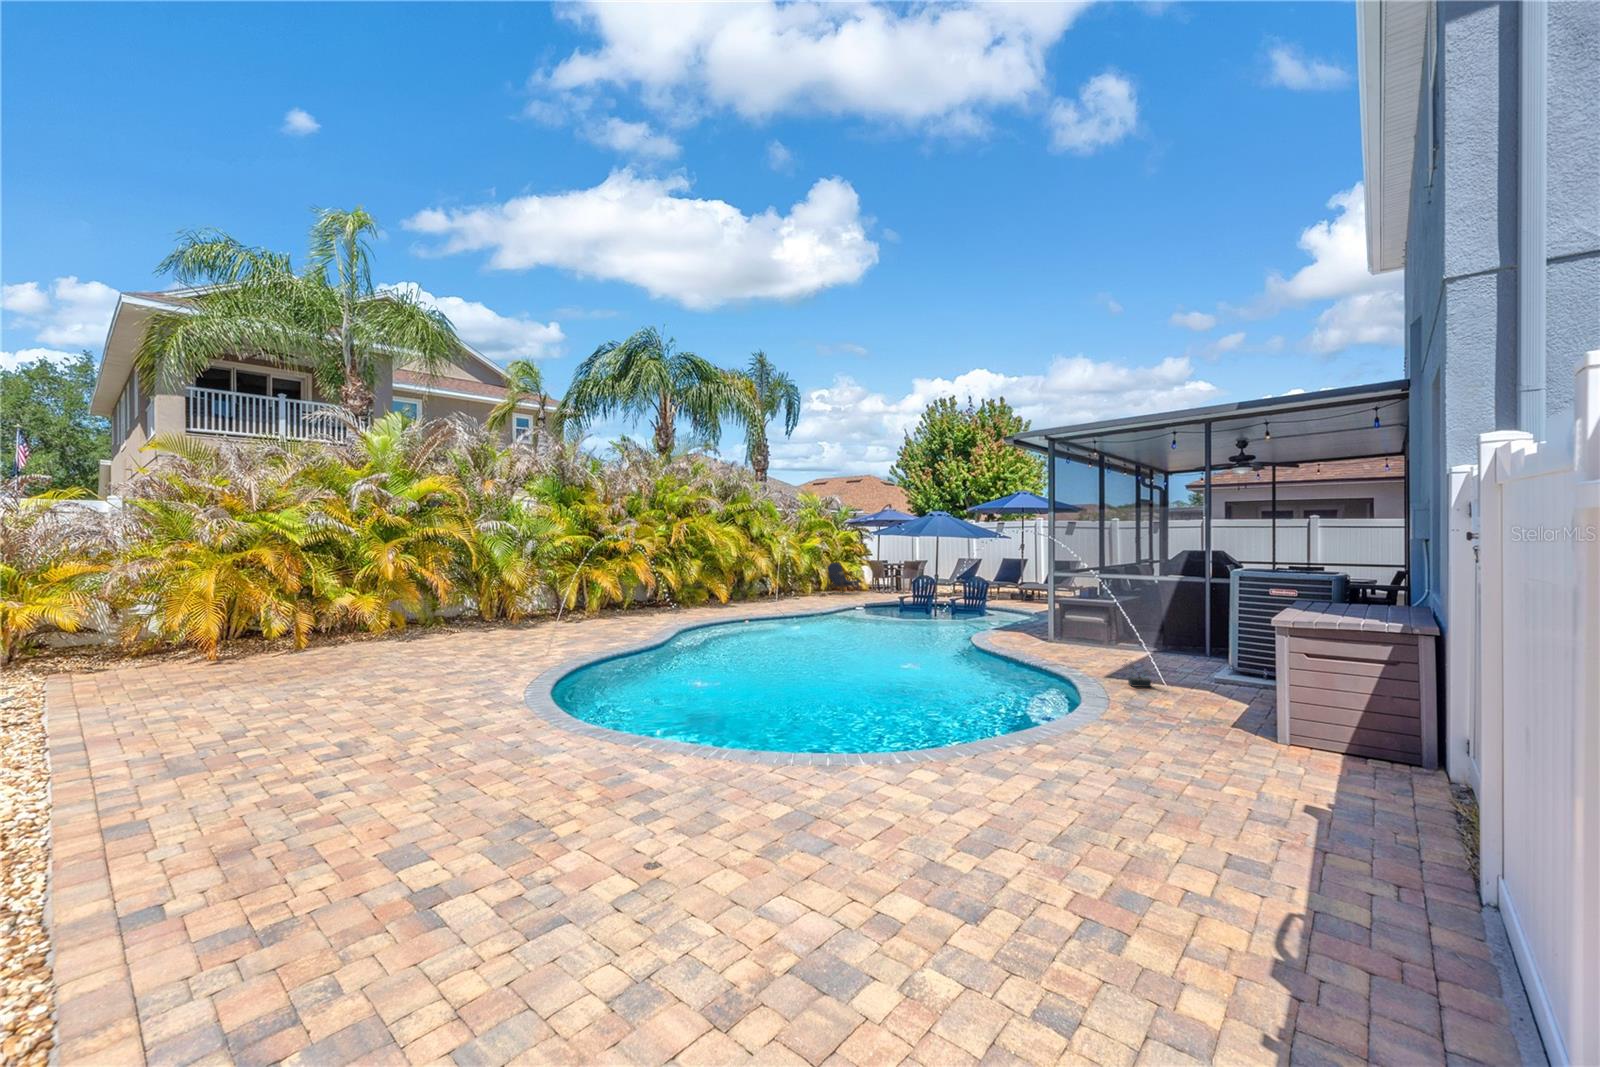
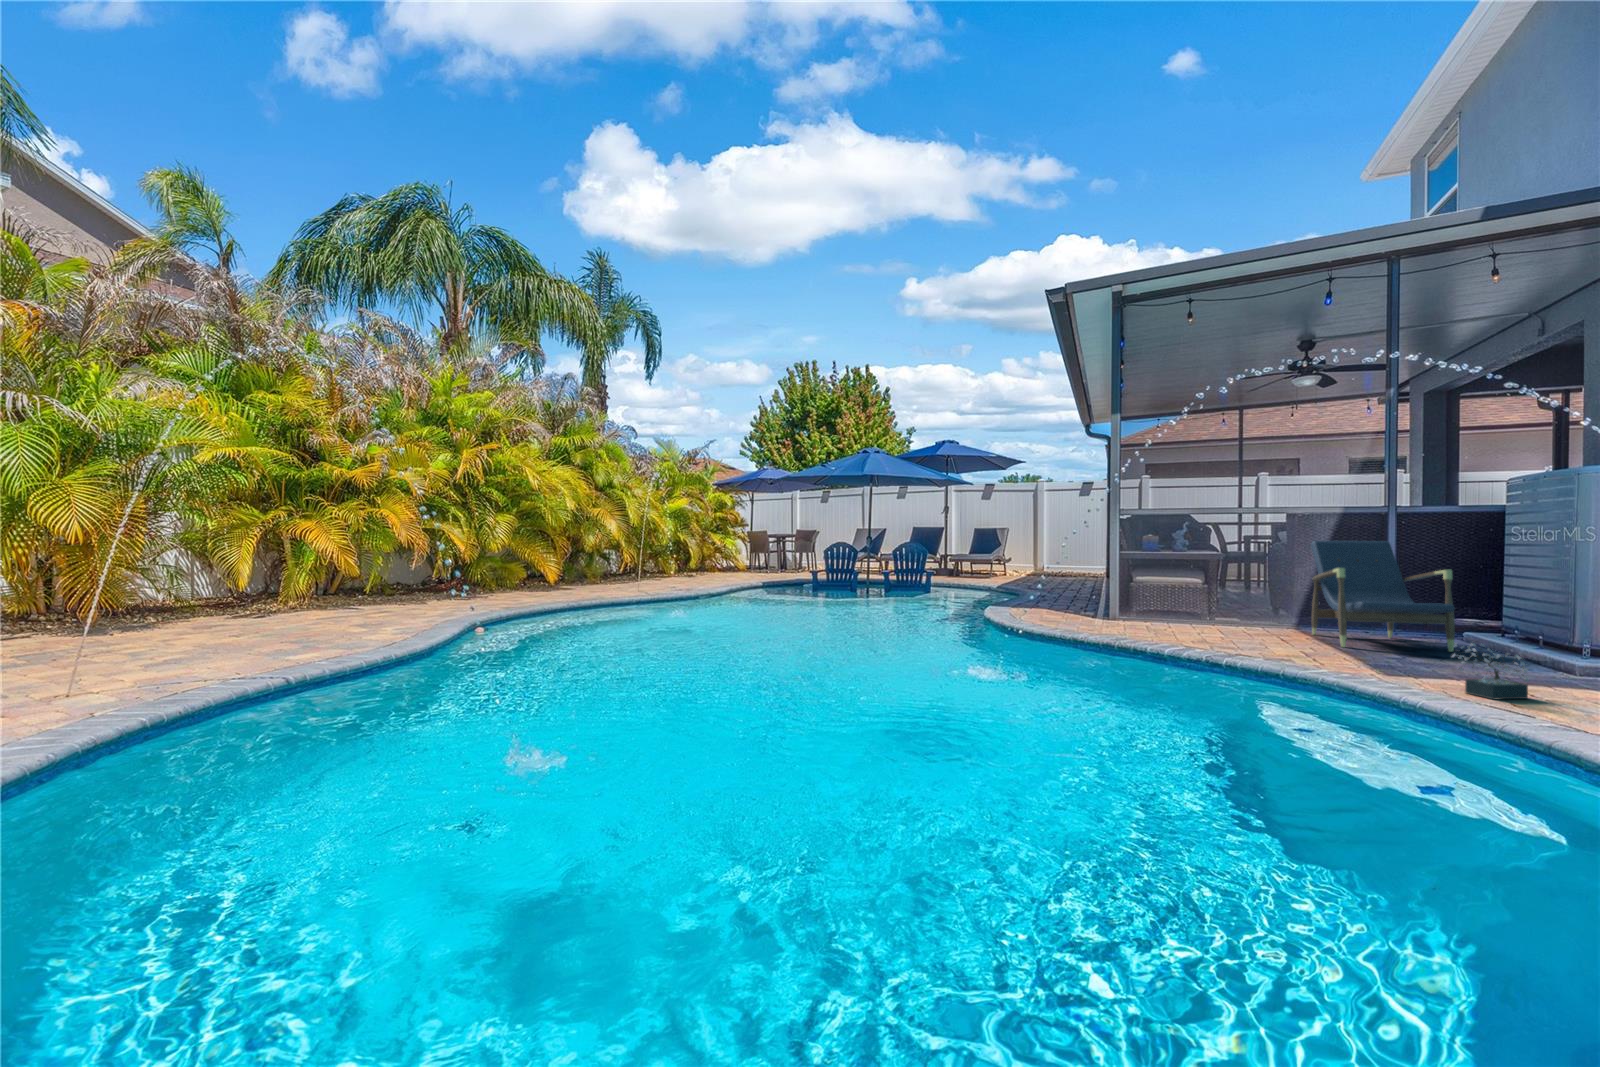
lounge chair: present [827,563,860,591] -> present [1311,541,1455,652]

